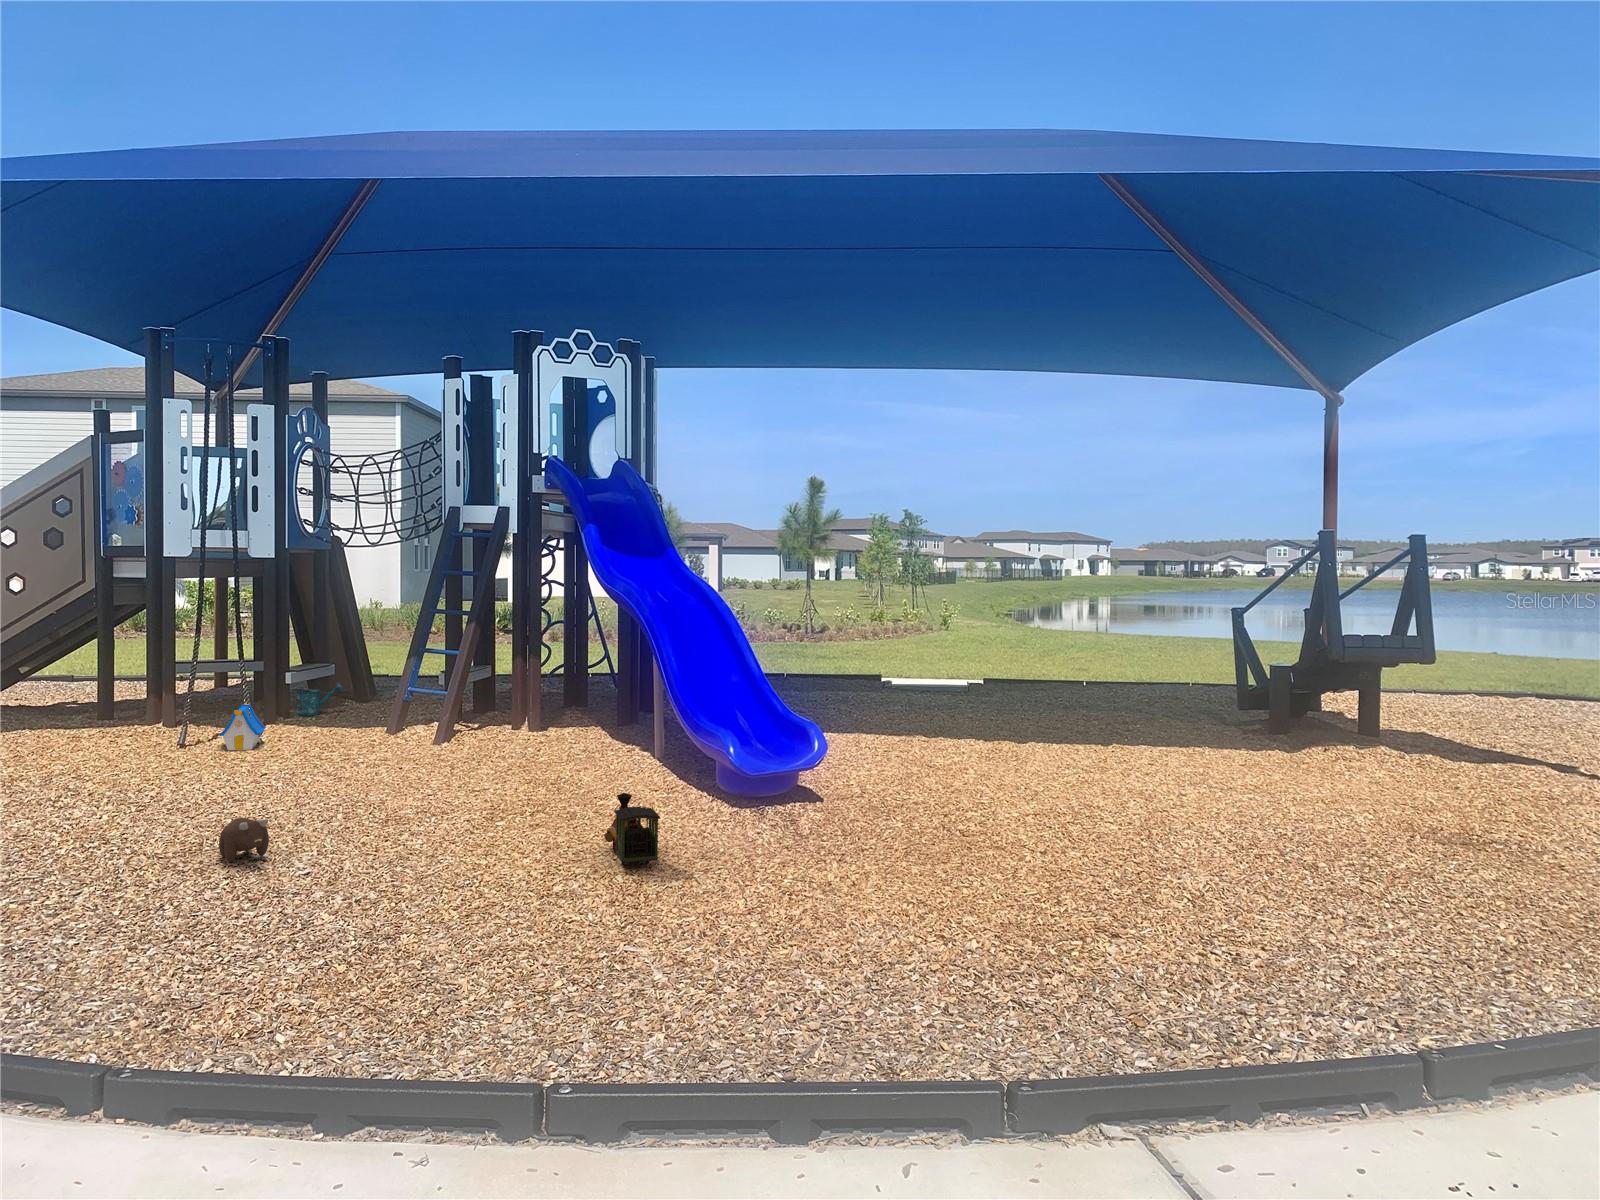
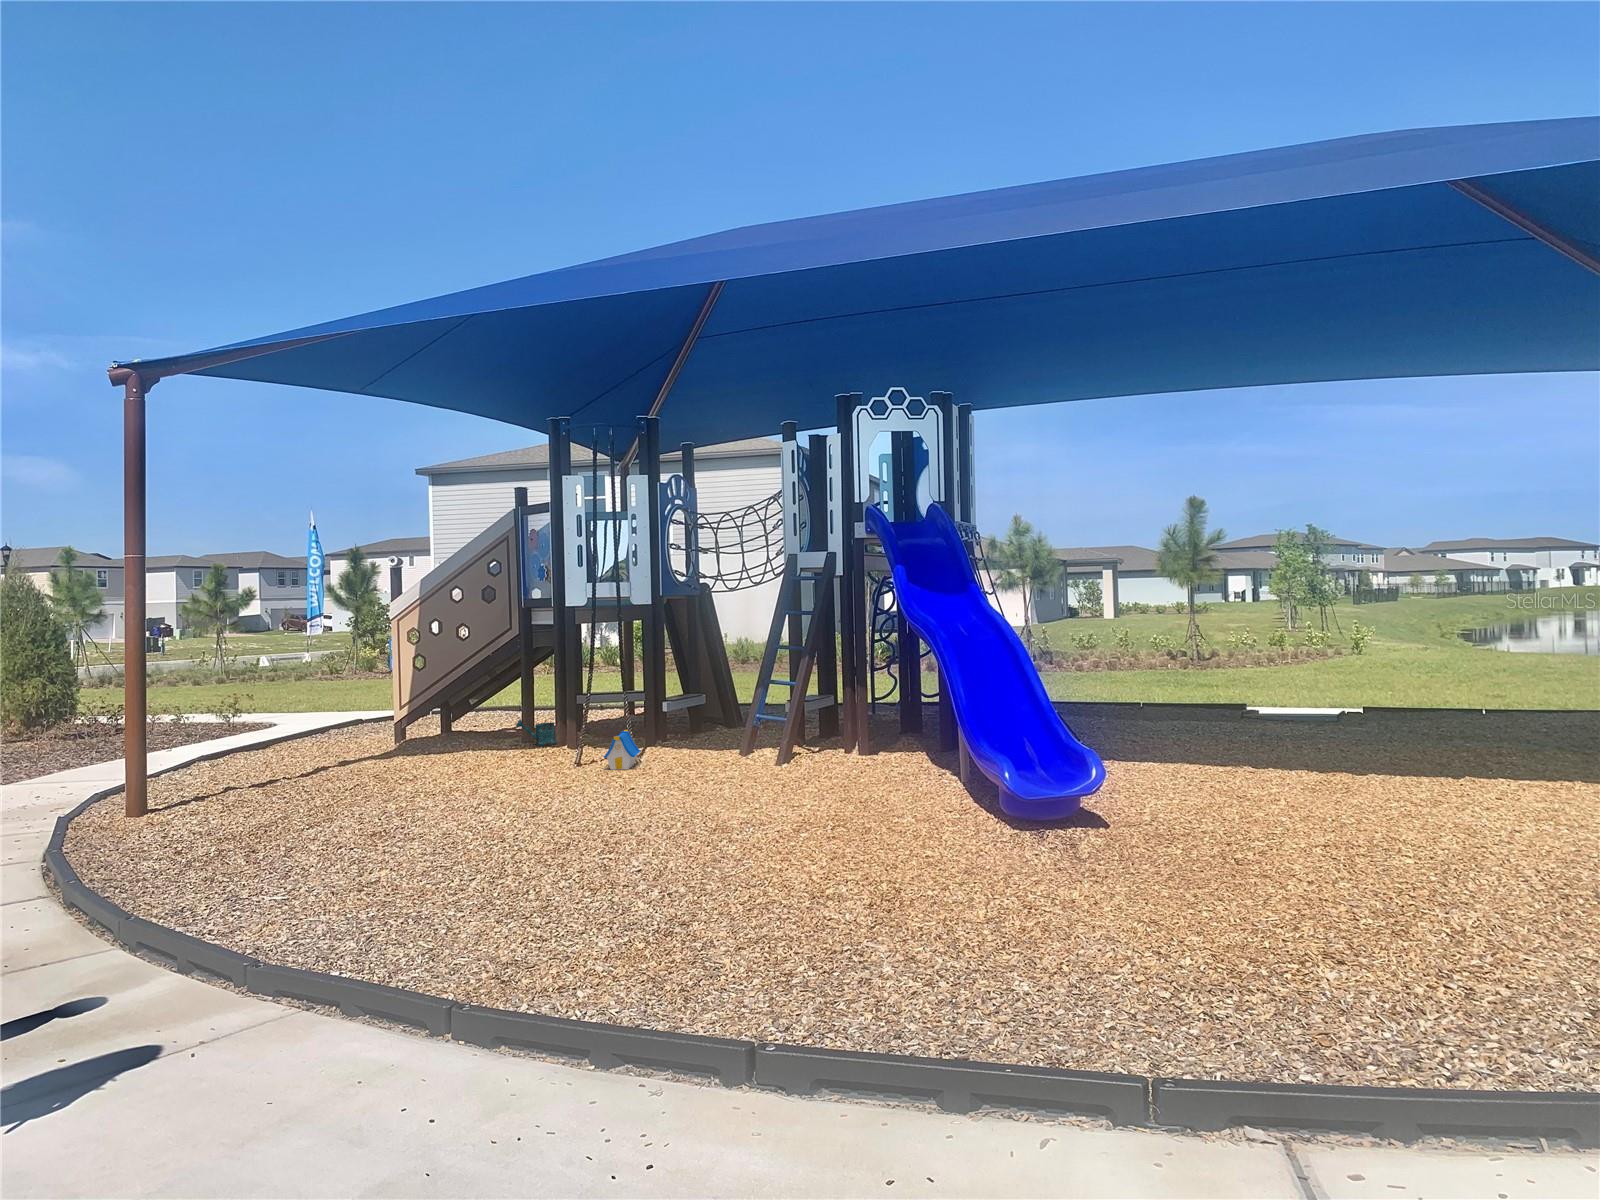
watering can: present [289,683,343,716] -> present [516,720,556,746]
toy train: present [604,793,660,866] -> none [883,811,923,876]
plush toy: present [219,818,269,862] -> none [578,824,614,859]

